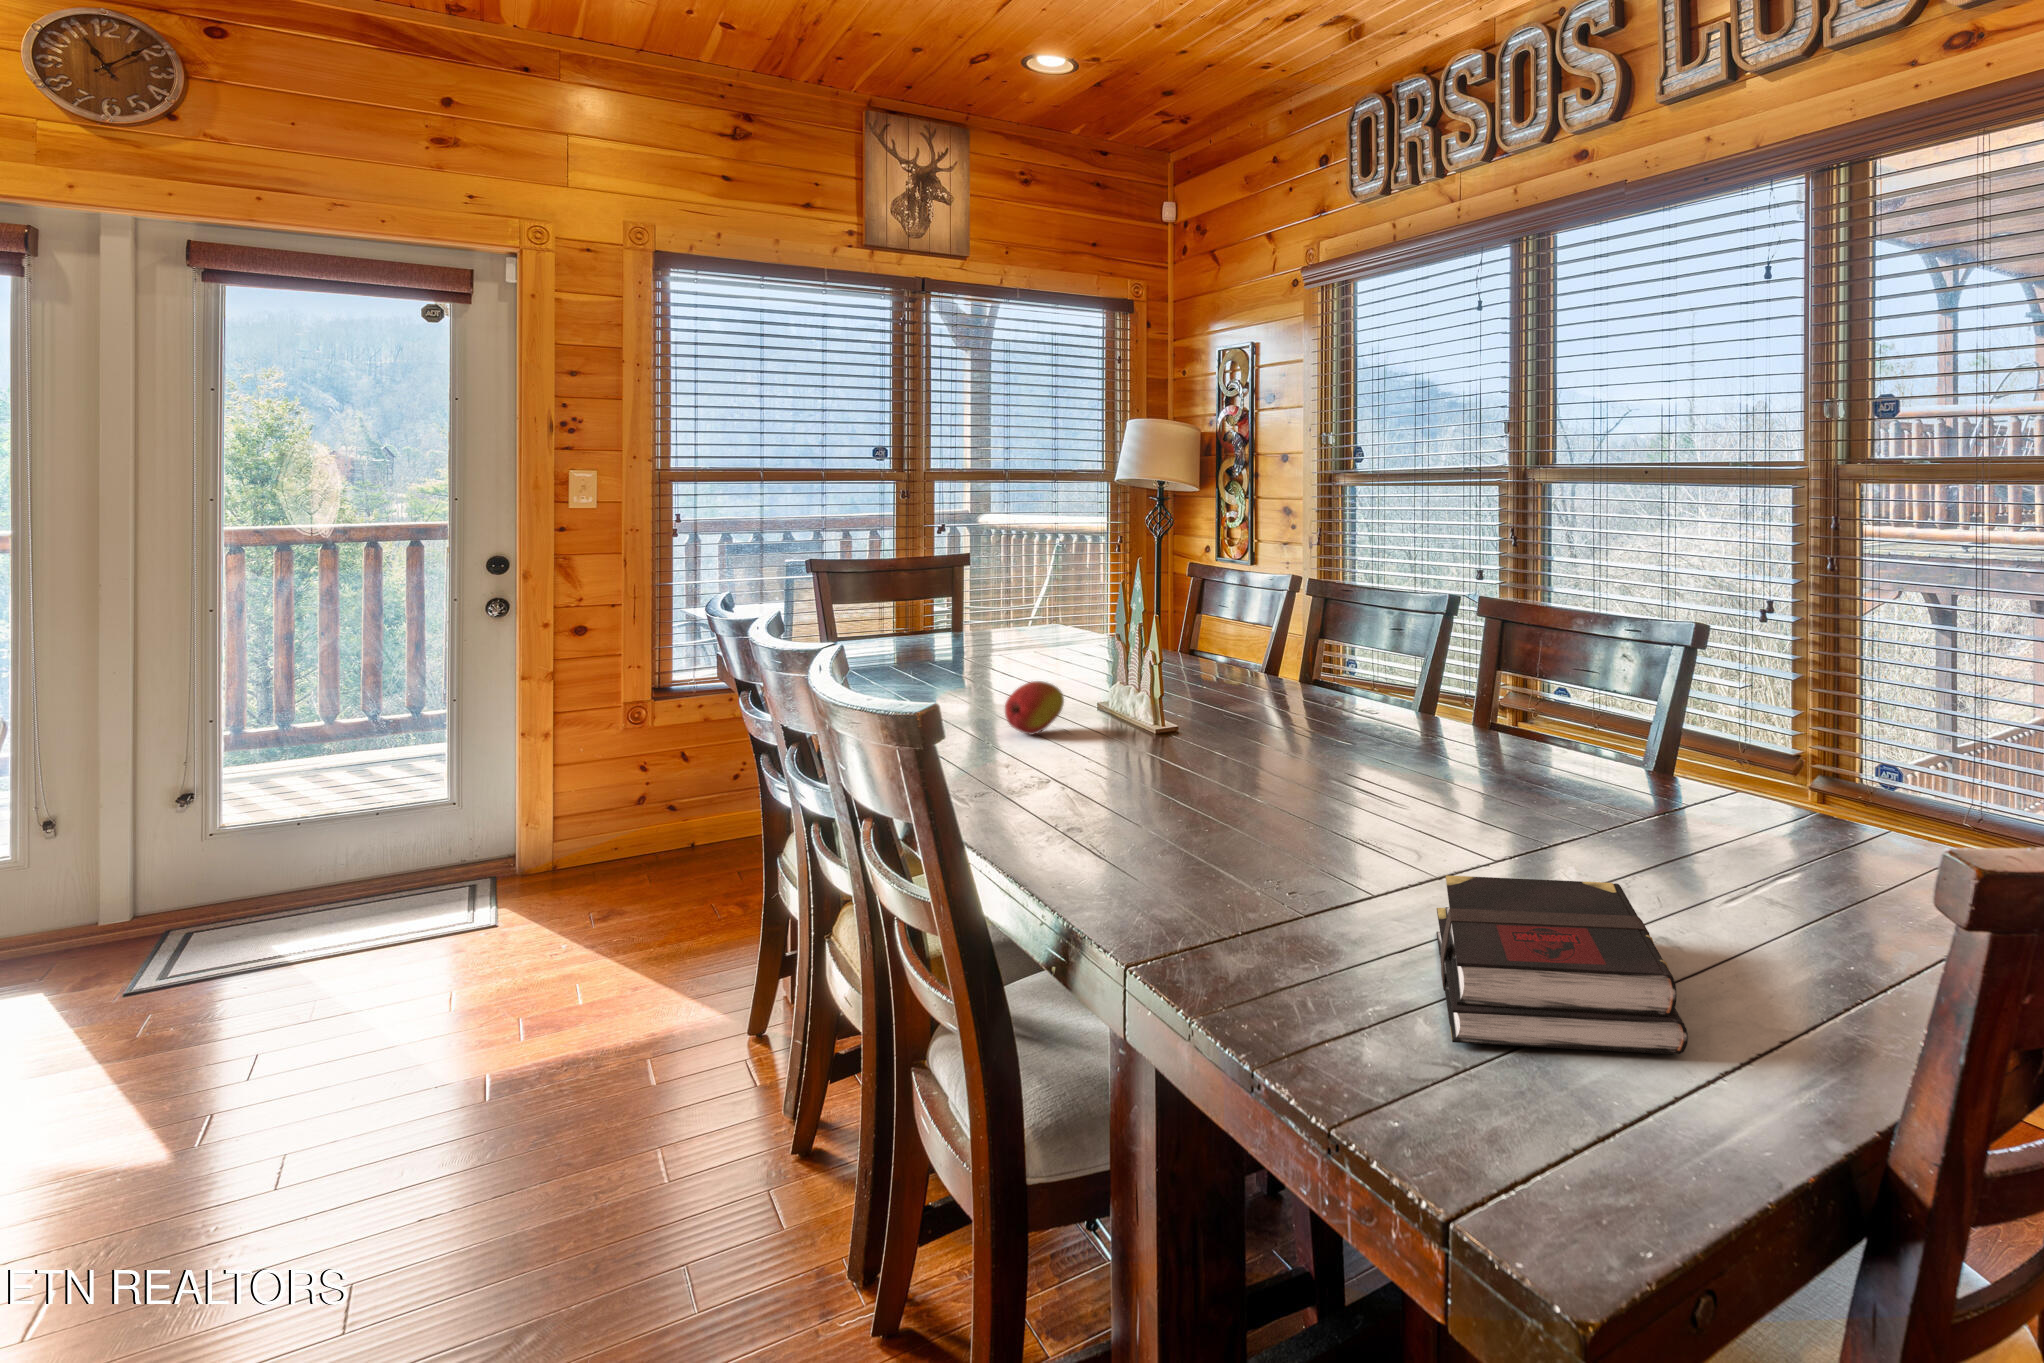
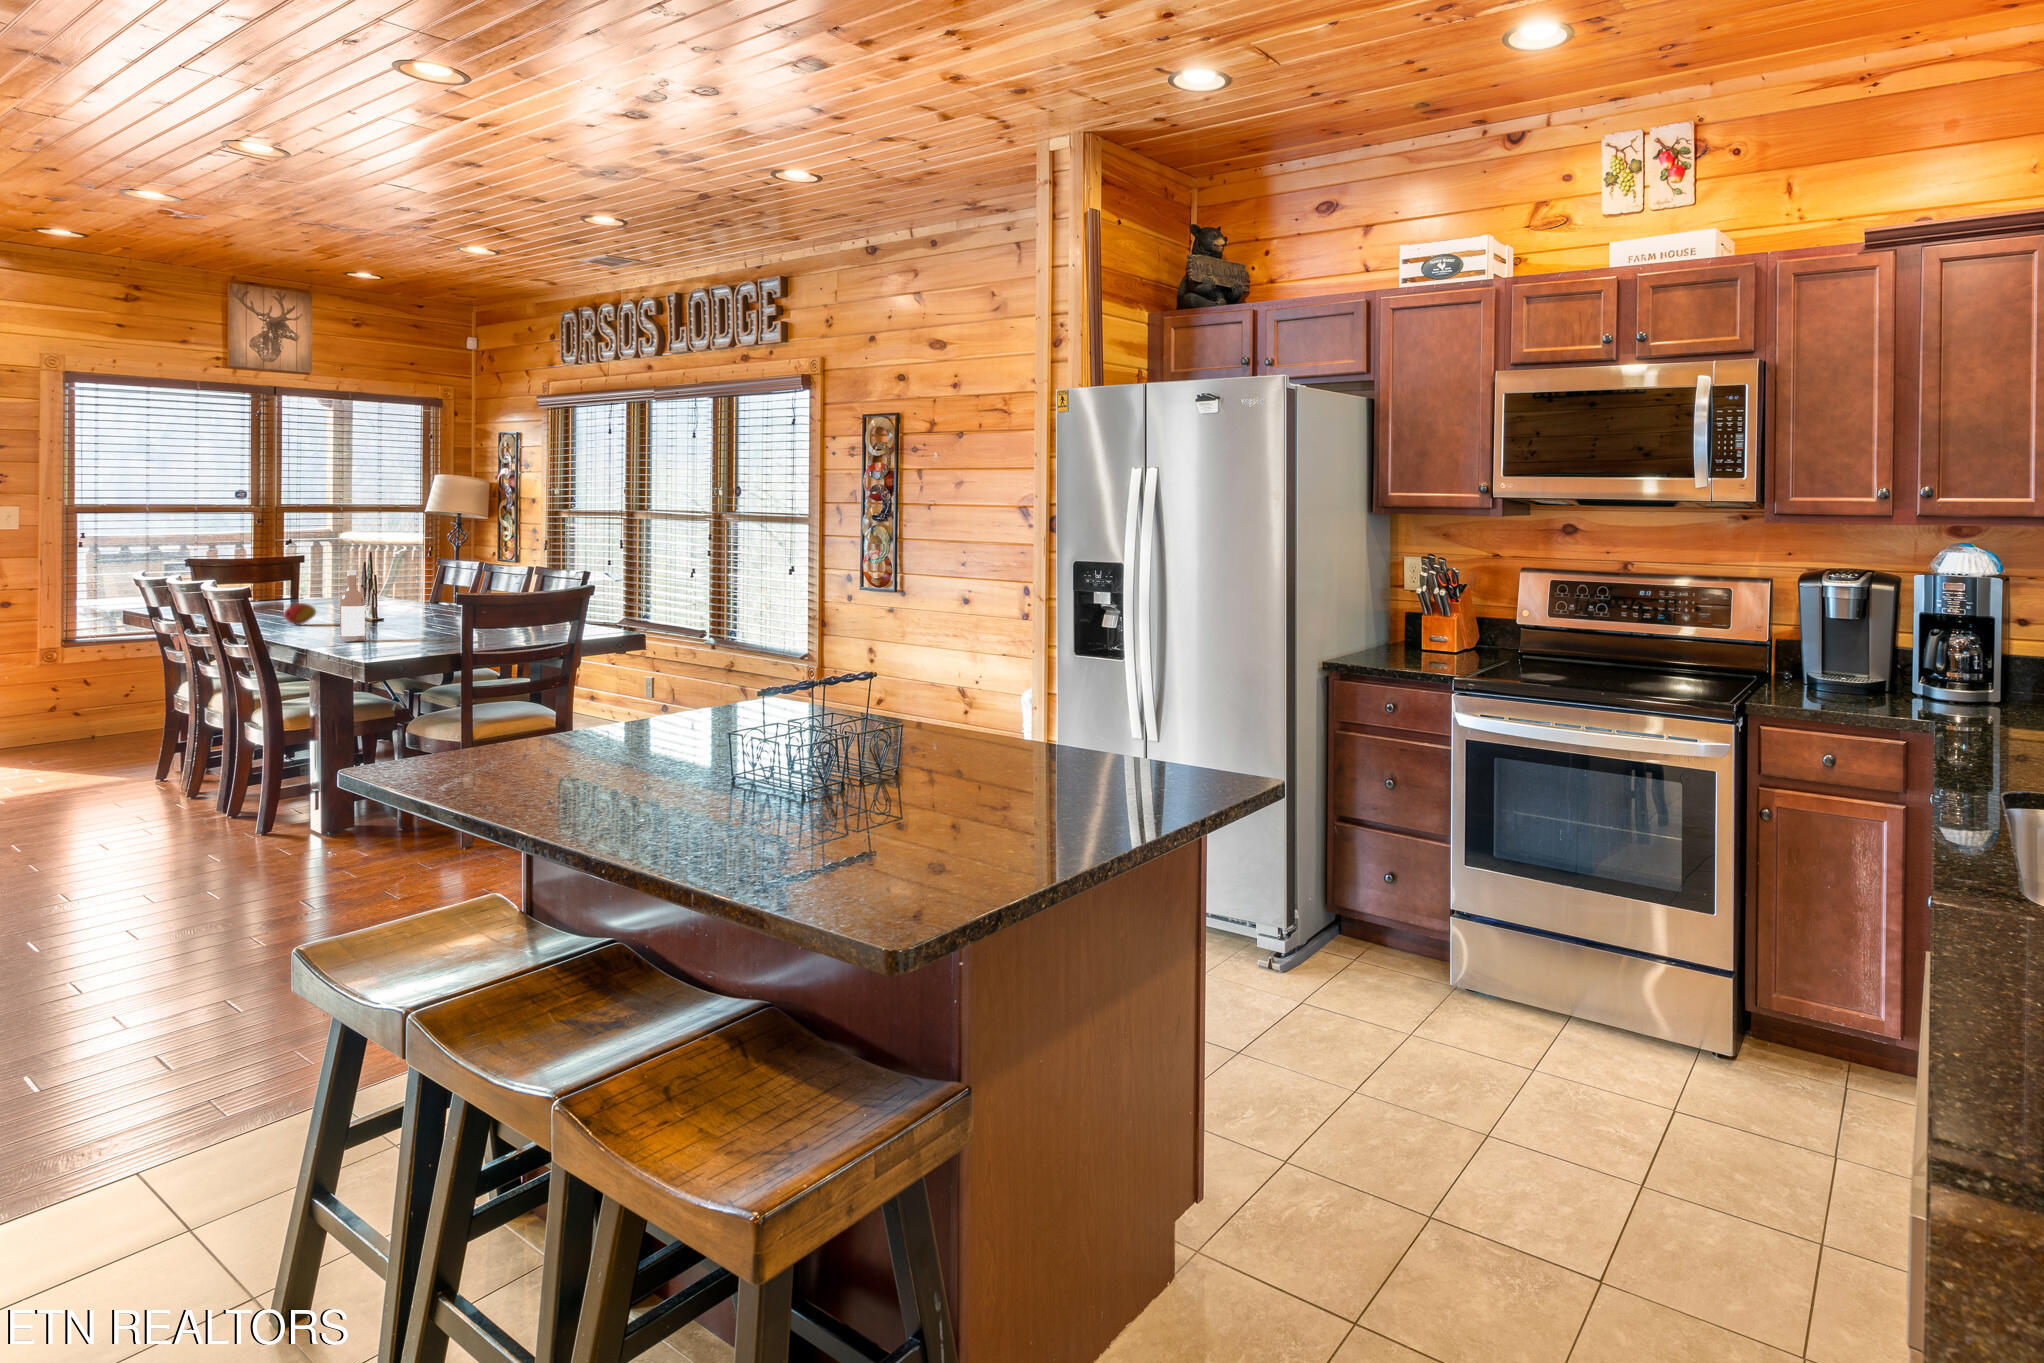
wine bottle: none [1204,624,1265,853] -> present [340,570,365,642]
book: present [1436,875,1688,1054] -> none [364,632,449,655]

